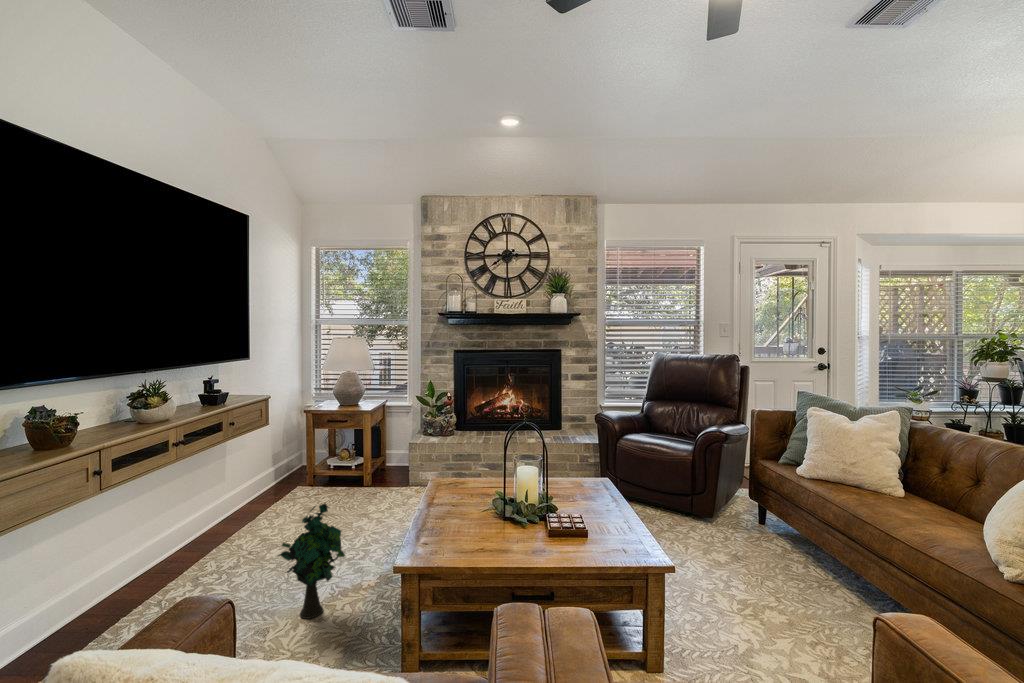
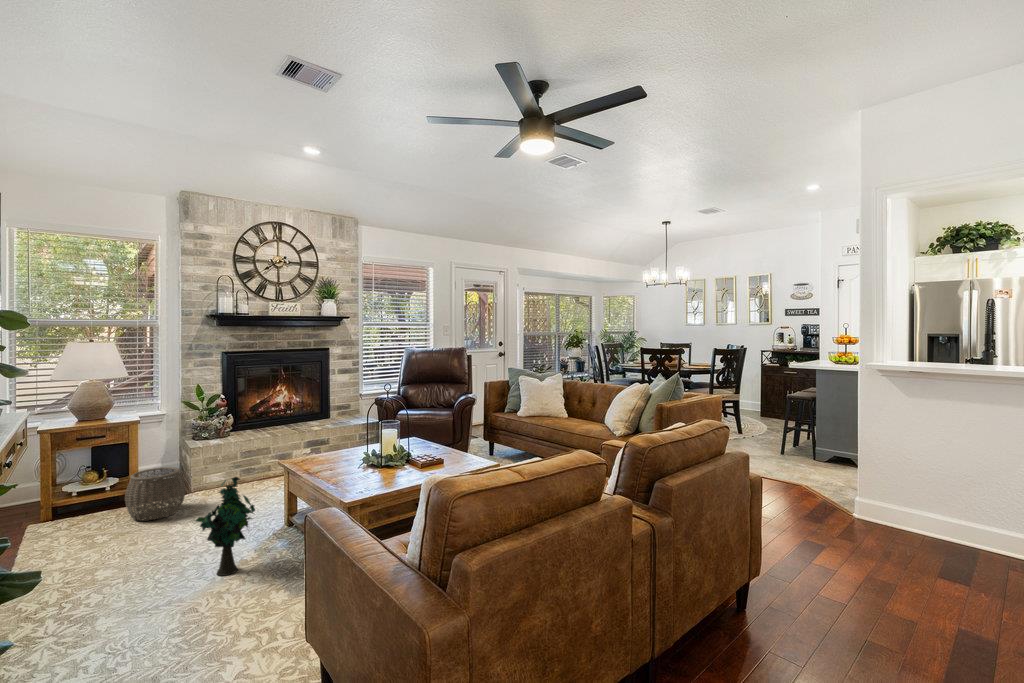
woven basket: none [333,462,383,514] -> present [125,467,185,521]

